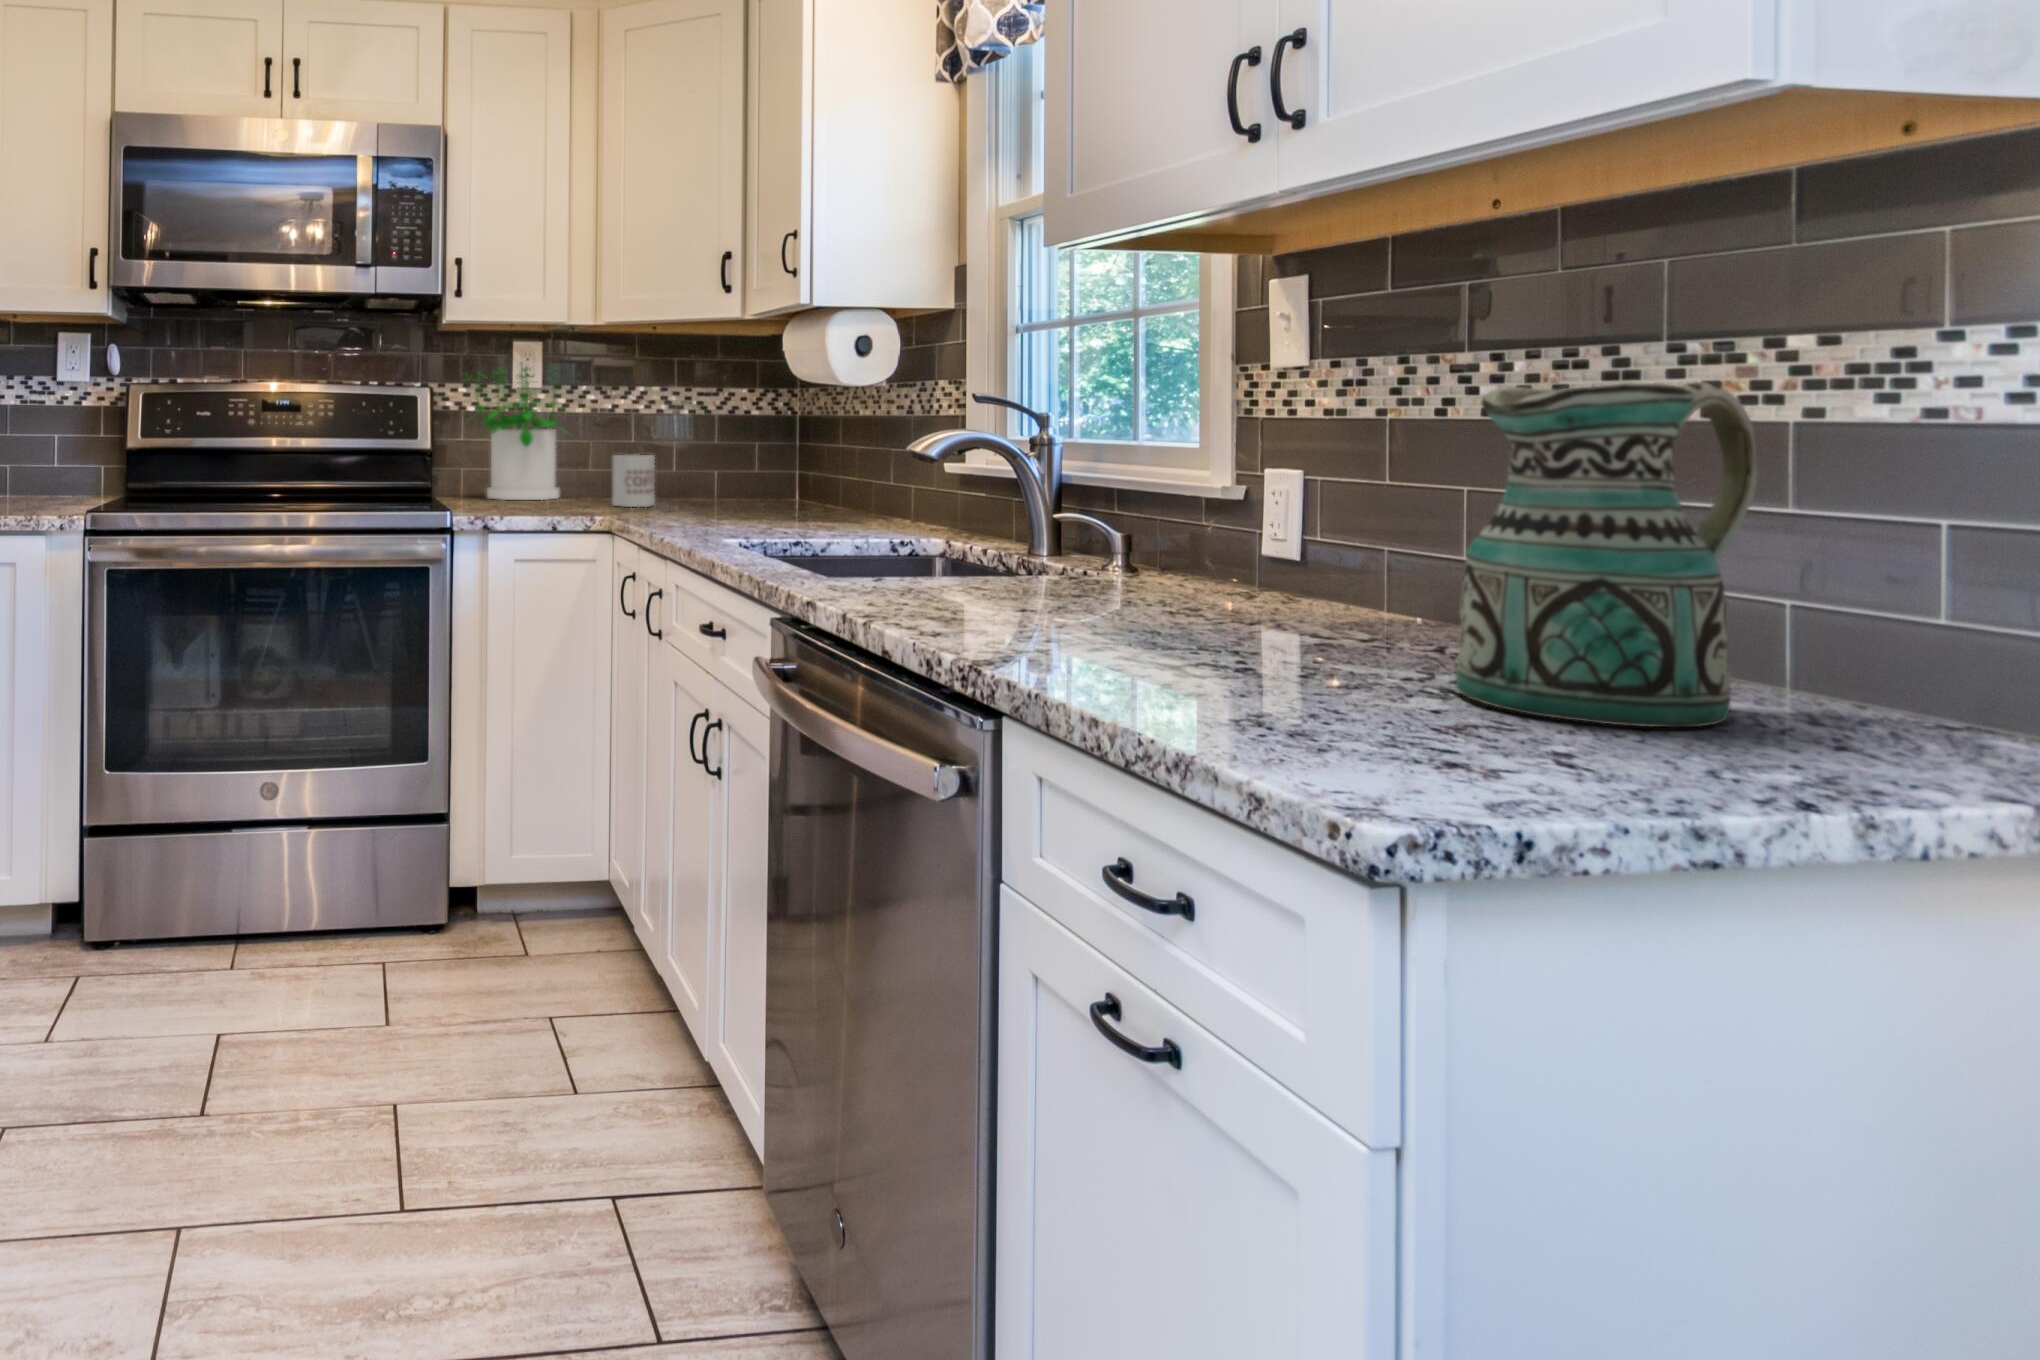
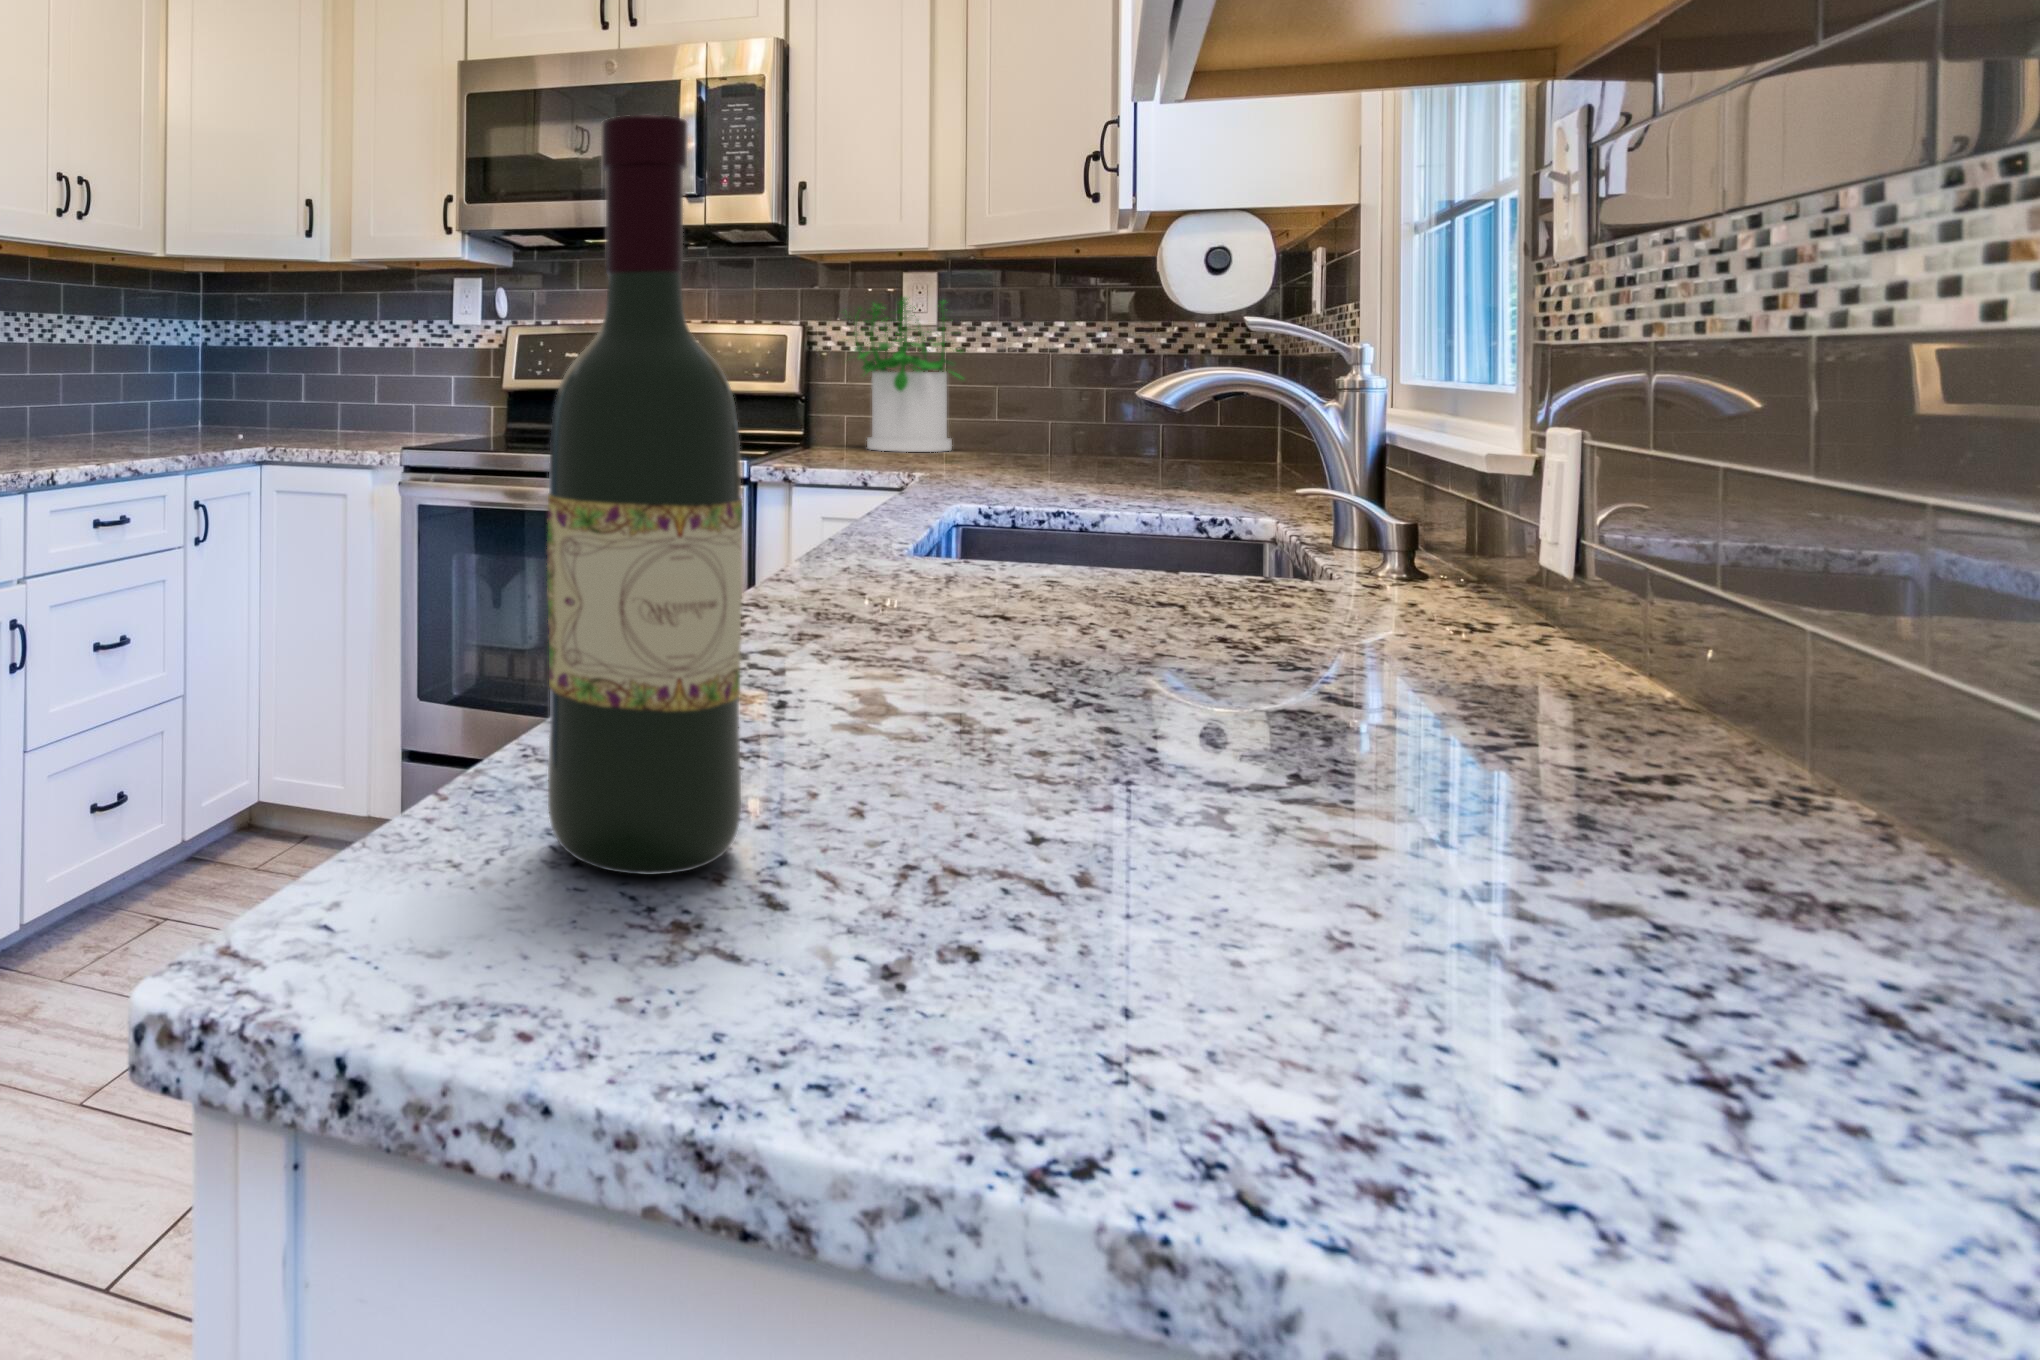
wine bottle: none [1282,303,1414,751] -> present [547,115,742,875]
ceramic pitcher: present [1456,382,1757,727] -> none [1132,235,1830,949]
mug: present [612,454,655,507] -> none [977,402,1030,463]

